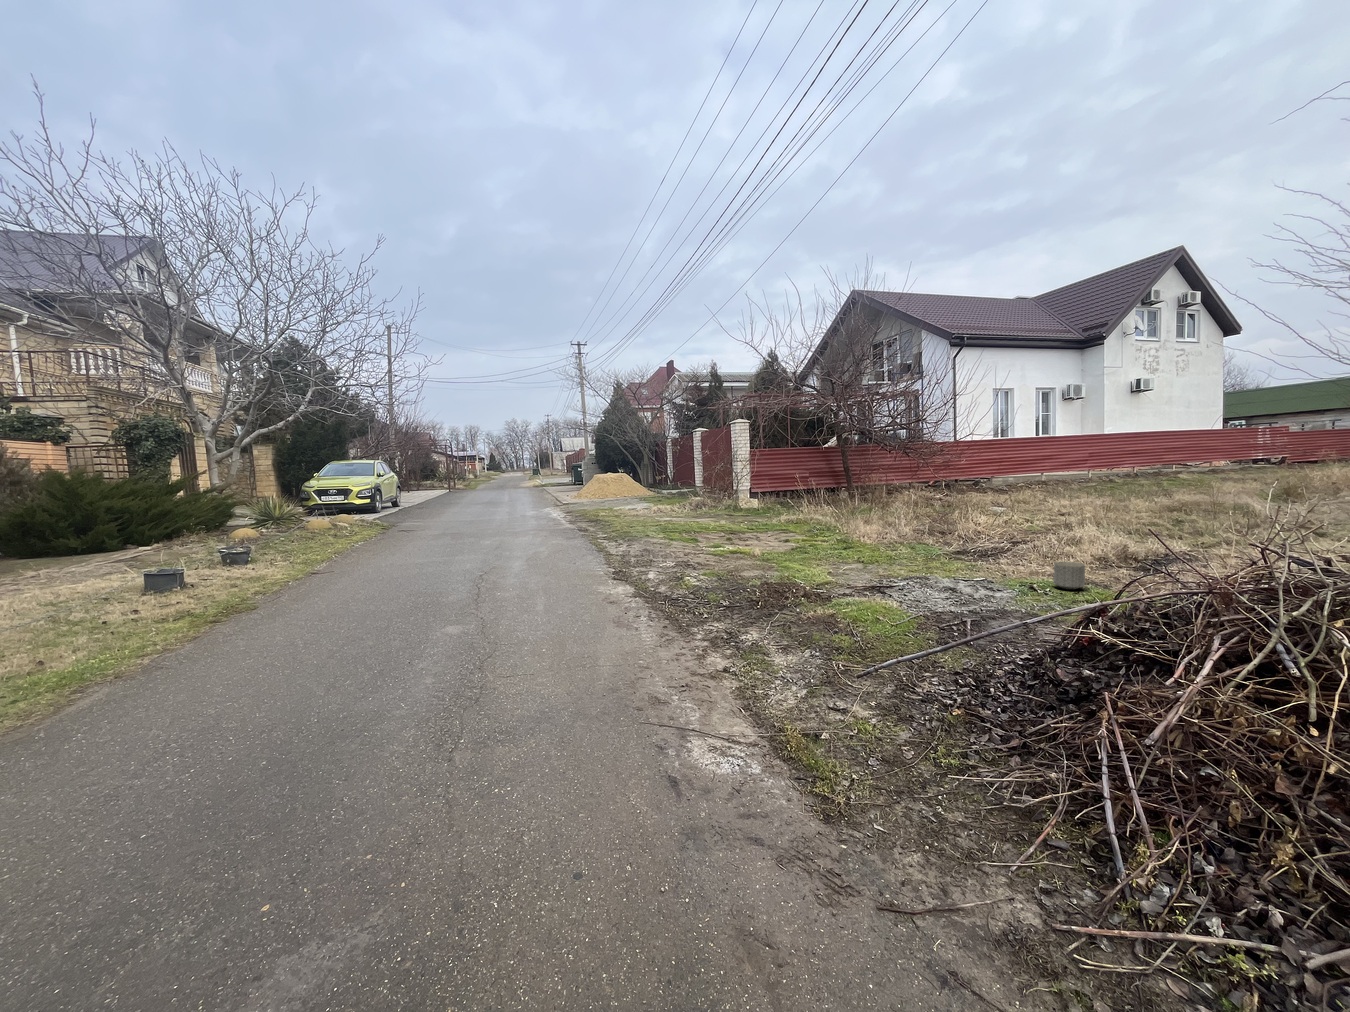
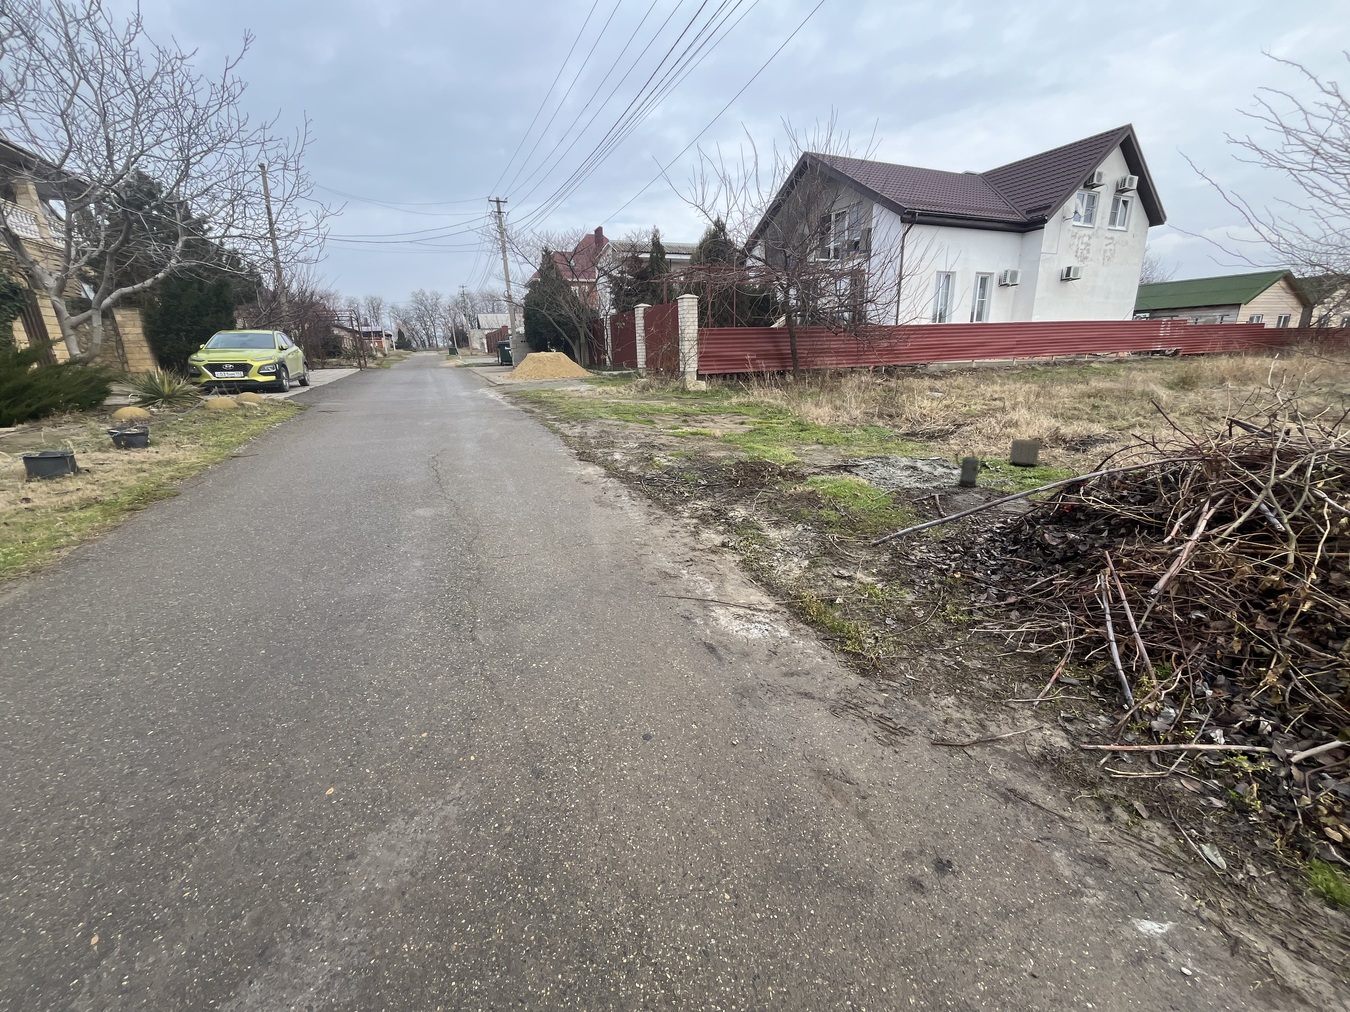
watering can: none [983,570,1018,613] -> present [956,447,986,487]

